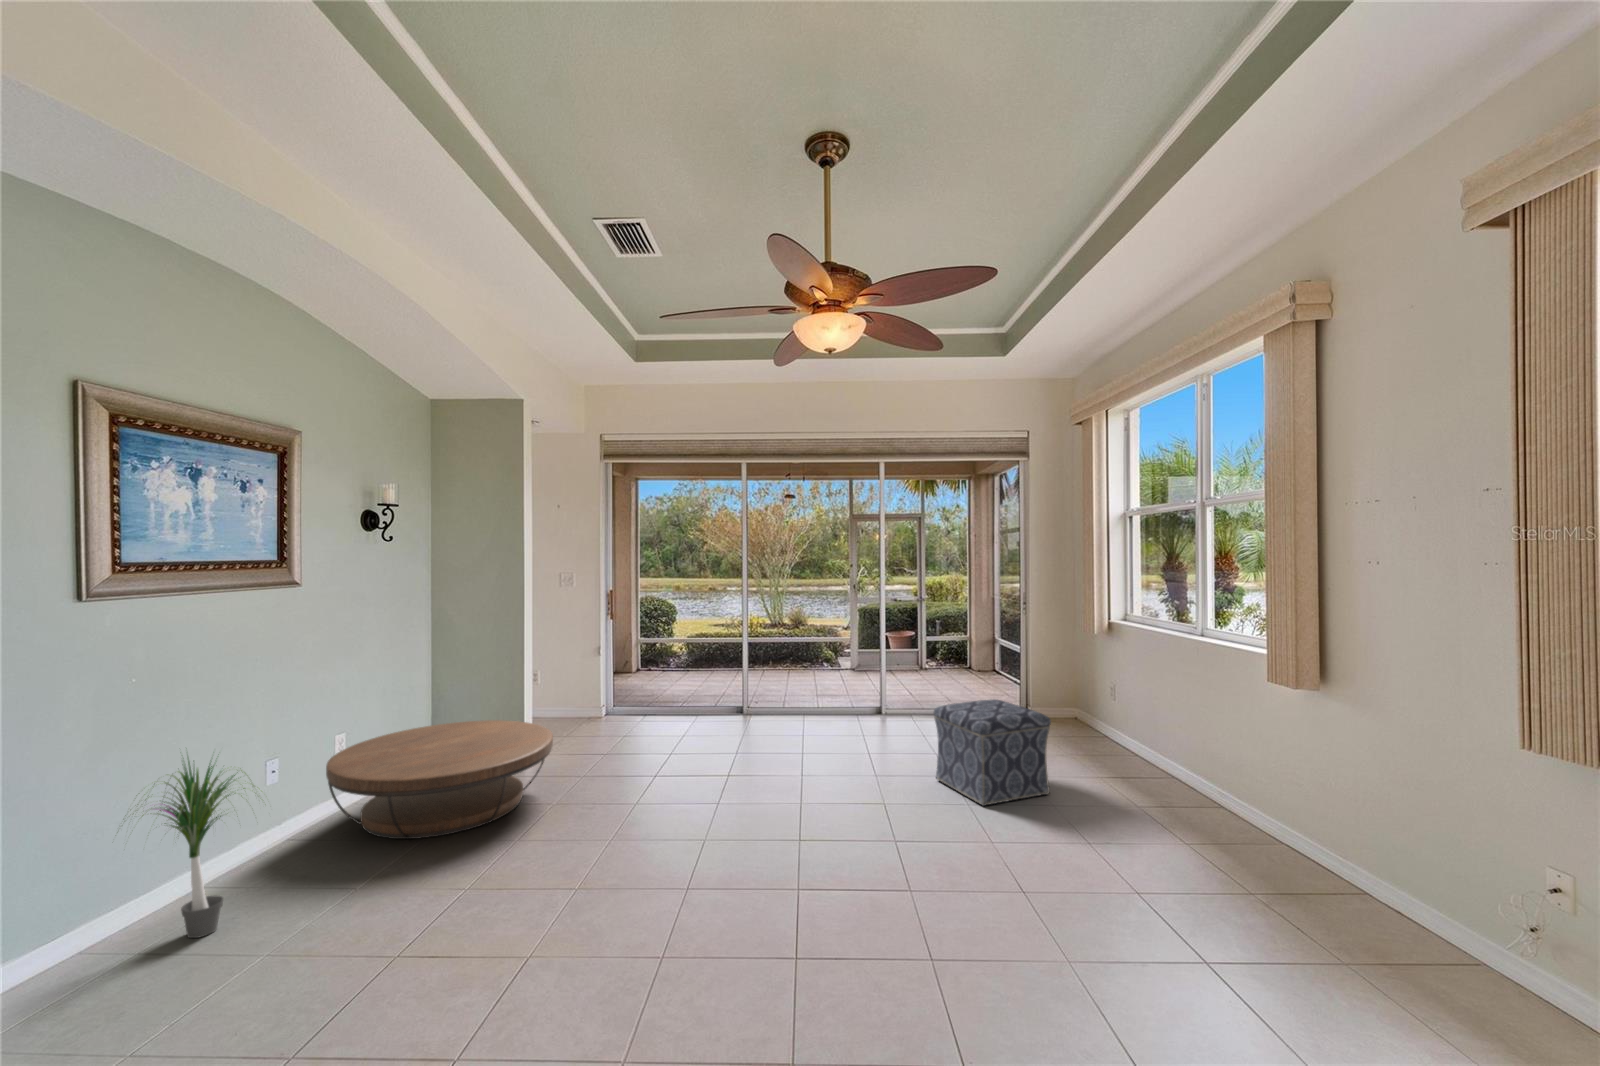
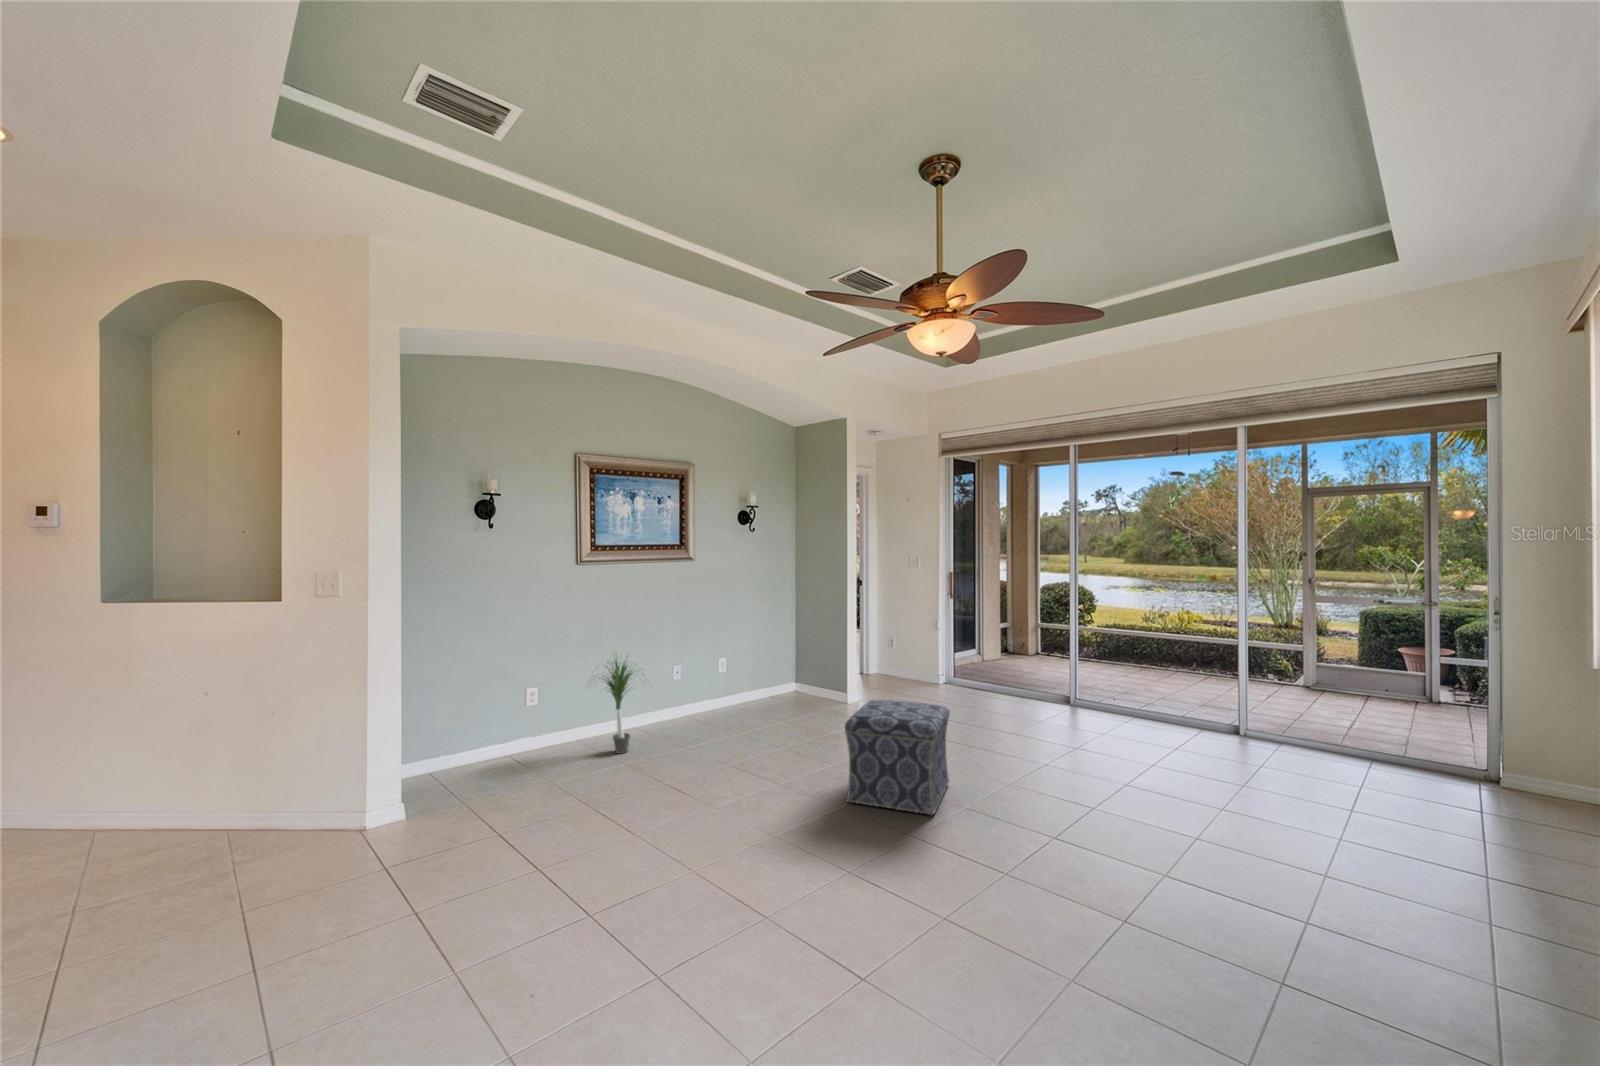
ottoman: present [934,699,1051,806] -> present [845,700,950,816]
coffee table: present [326,720,553,839] -> none [706,664,848,737]

